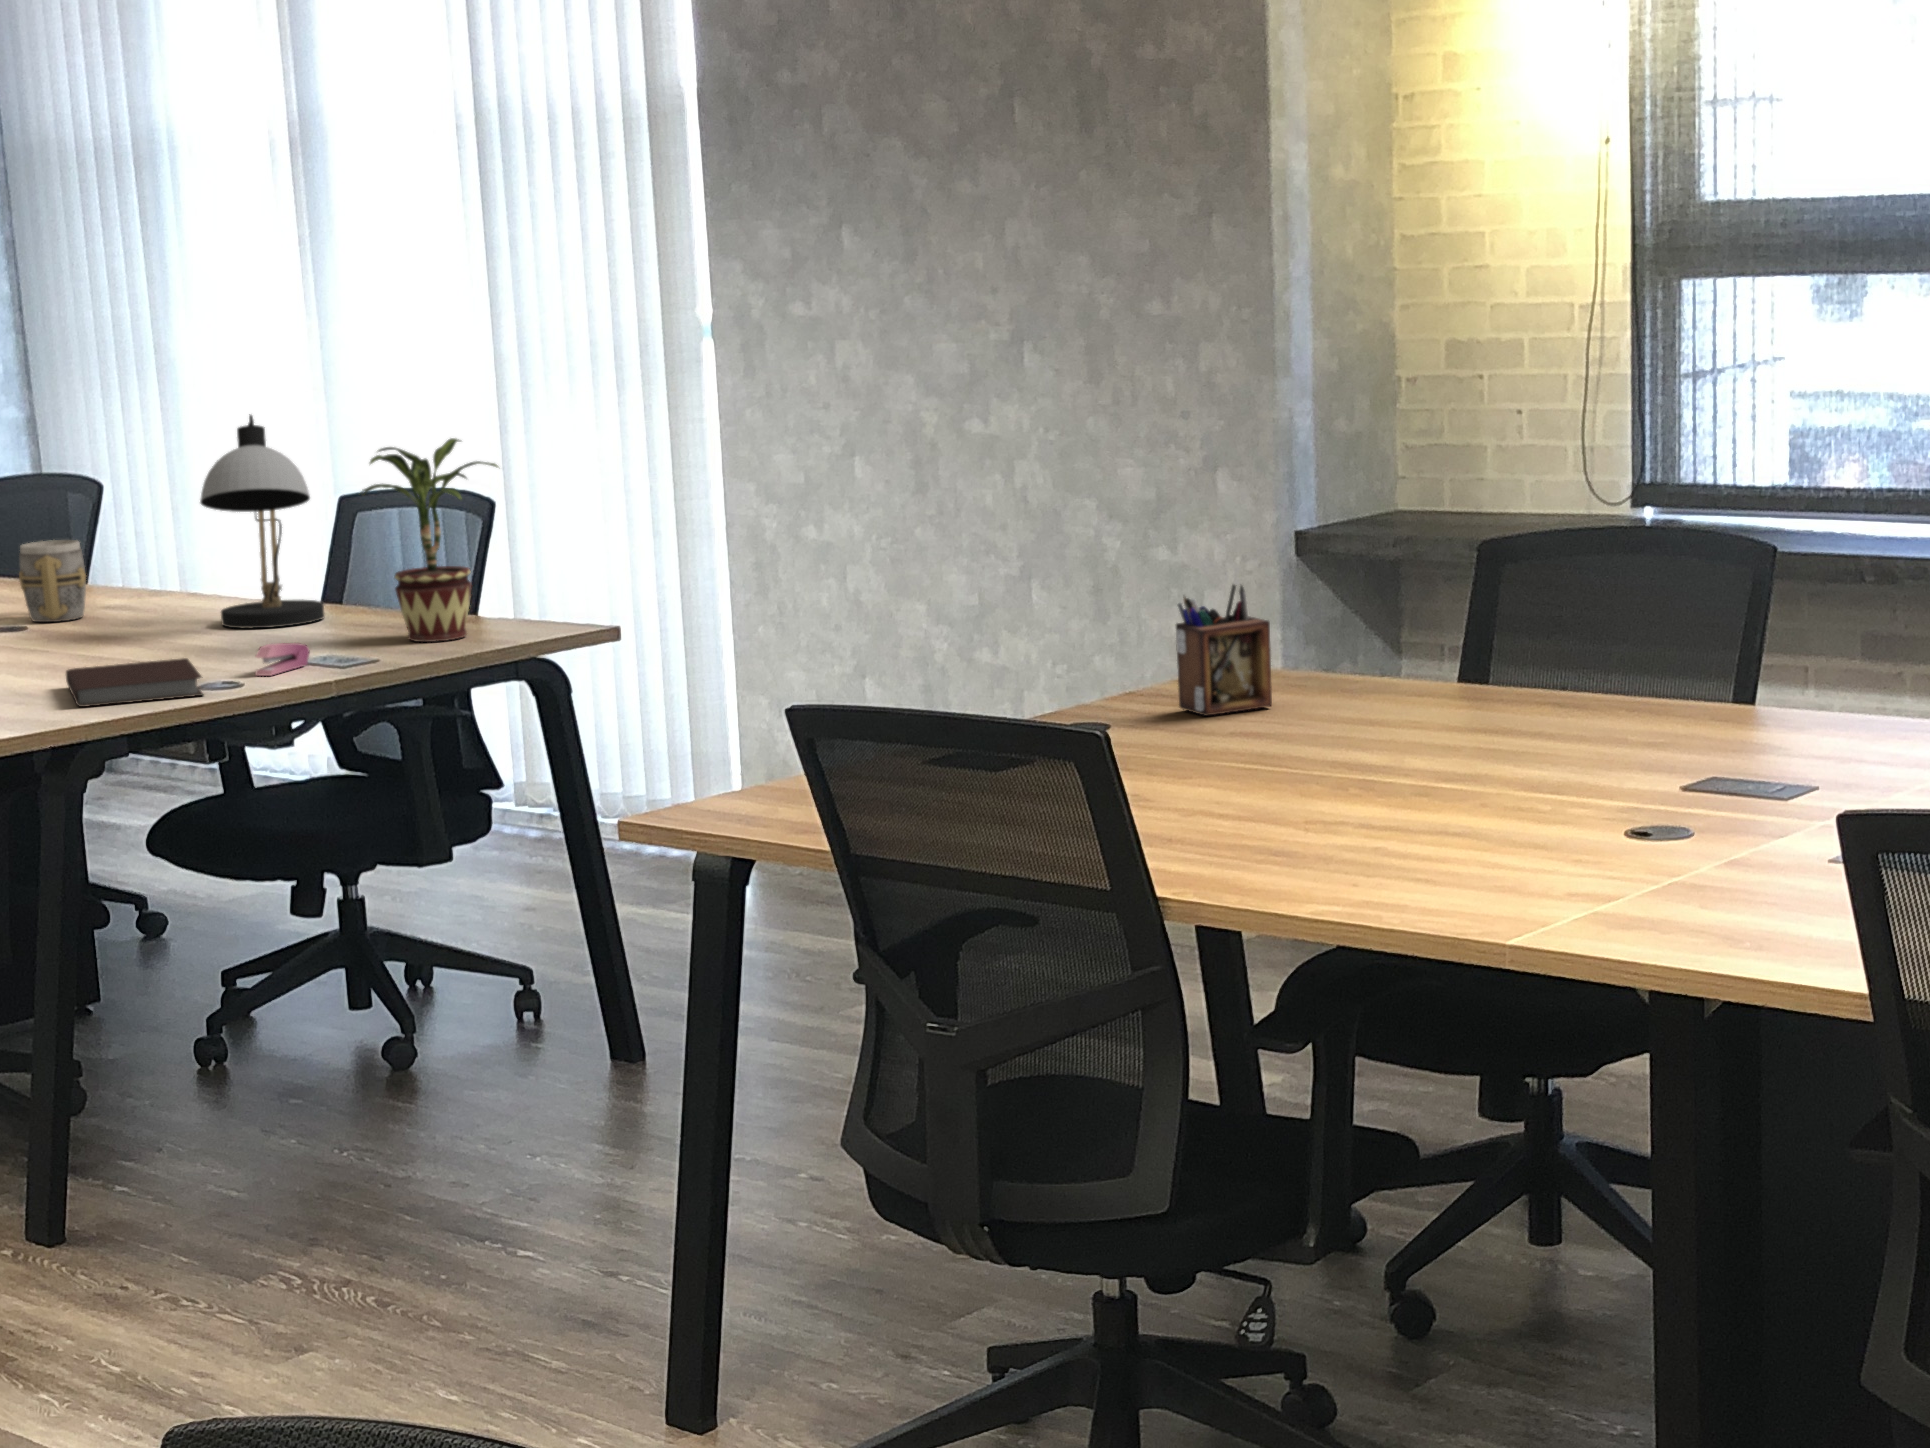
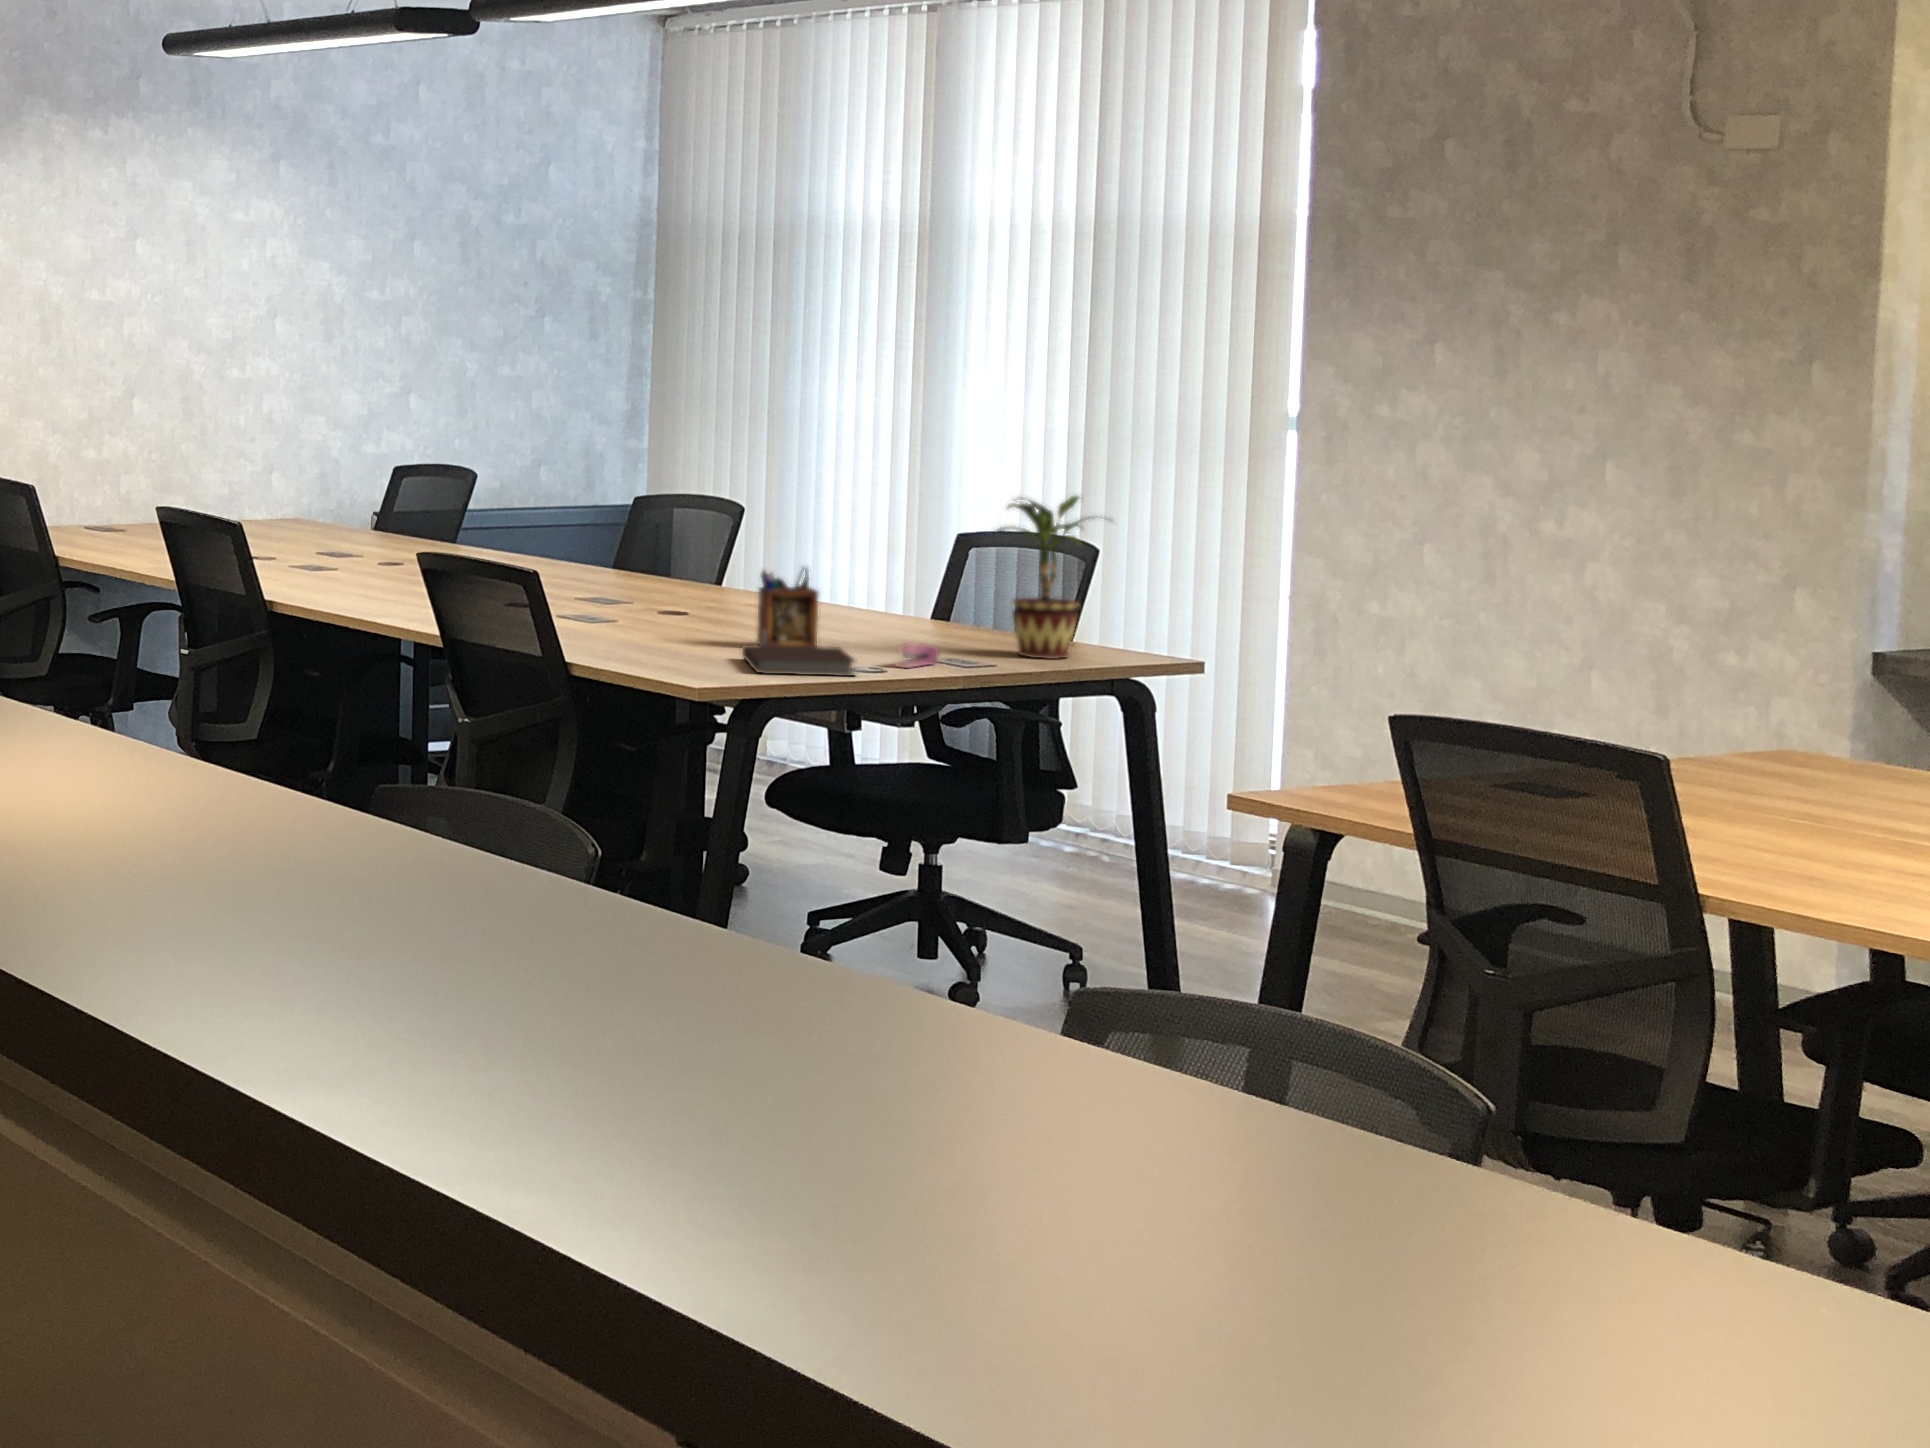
desk lamp: present [200,414,325,628] -> none [852,461,944,634]
mug: present [19,540,86,622] -> none [686,547,740,612]
desk organizer: present [1176,585,1272,716] -> present [757,568,818,646]

